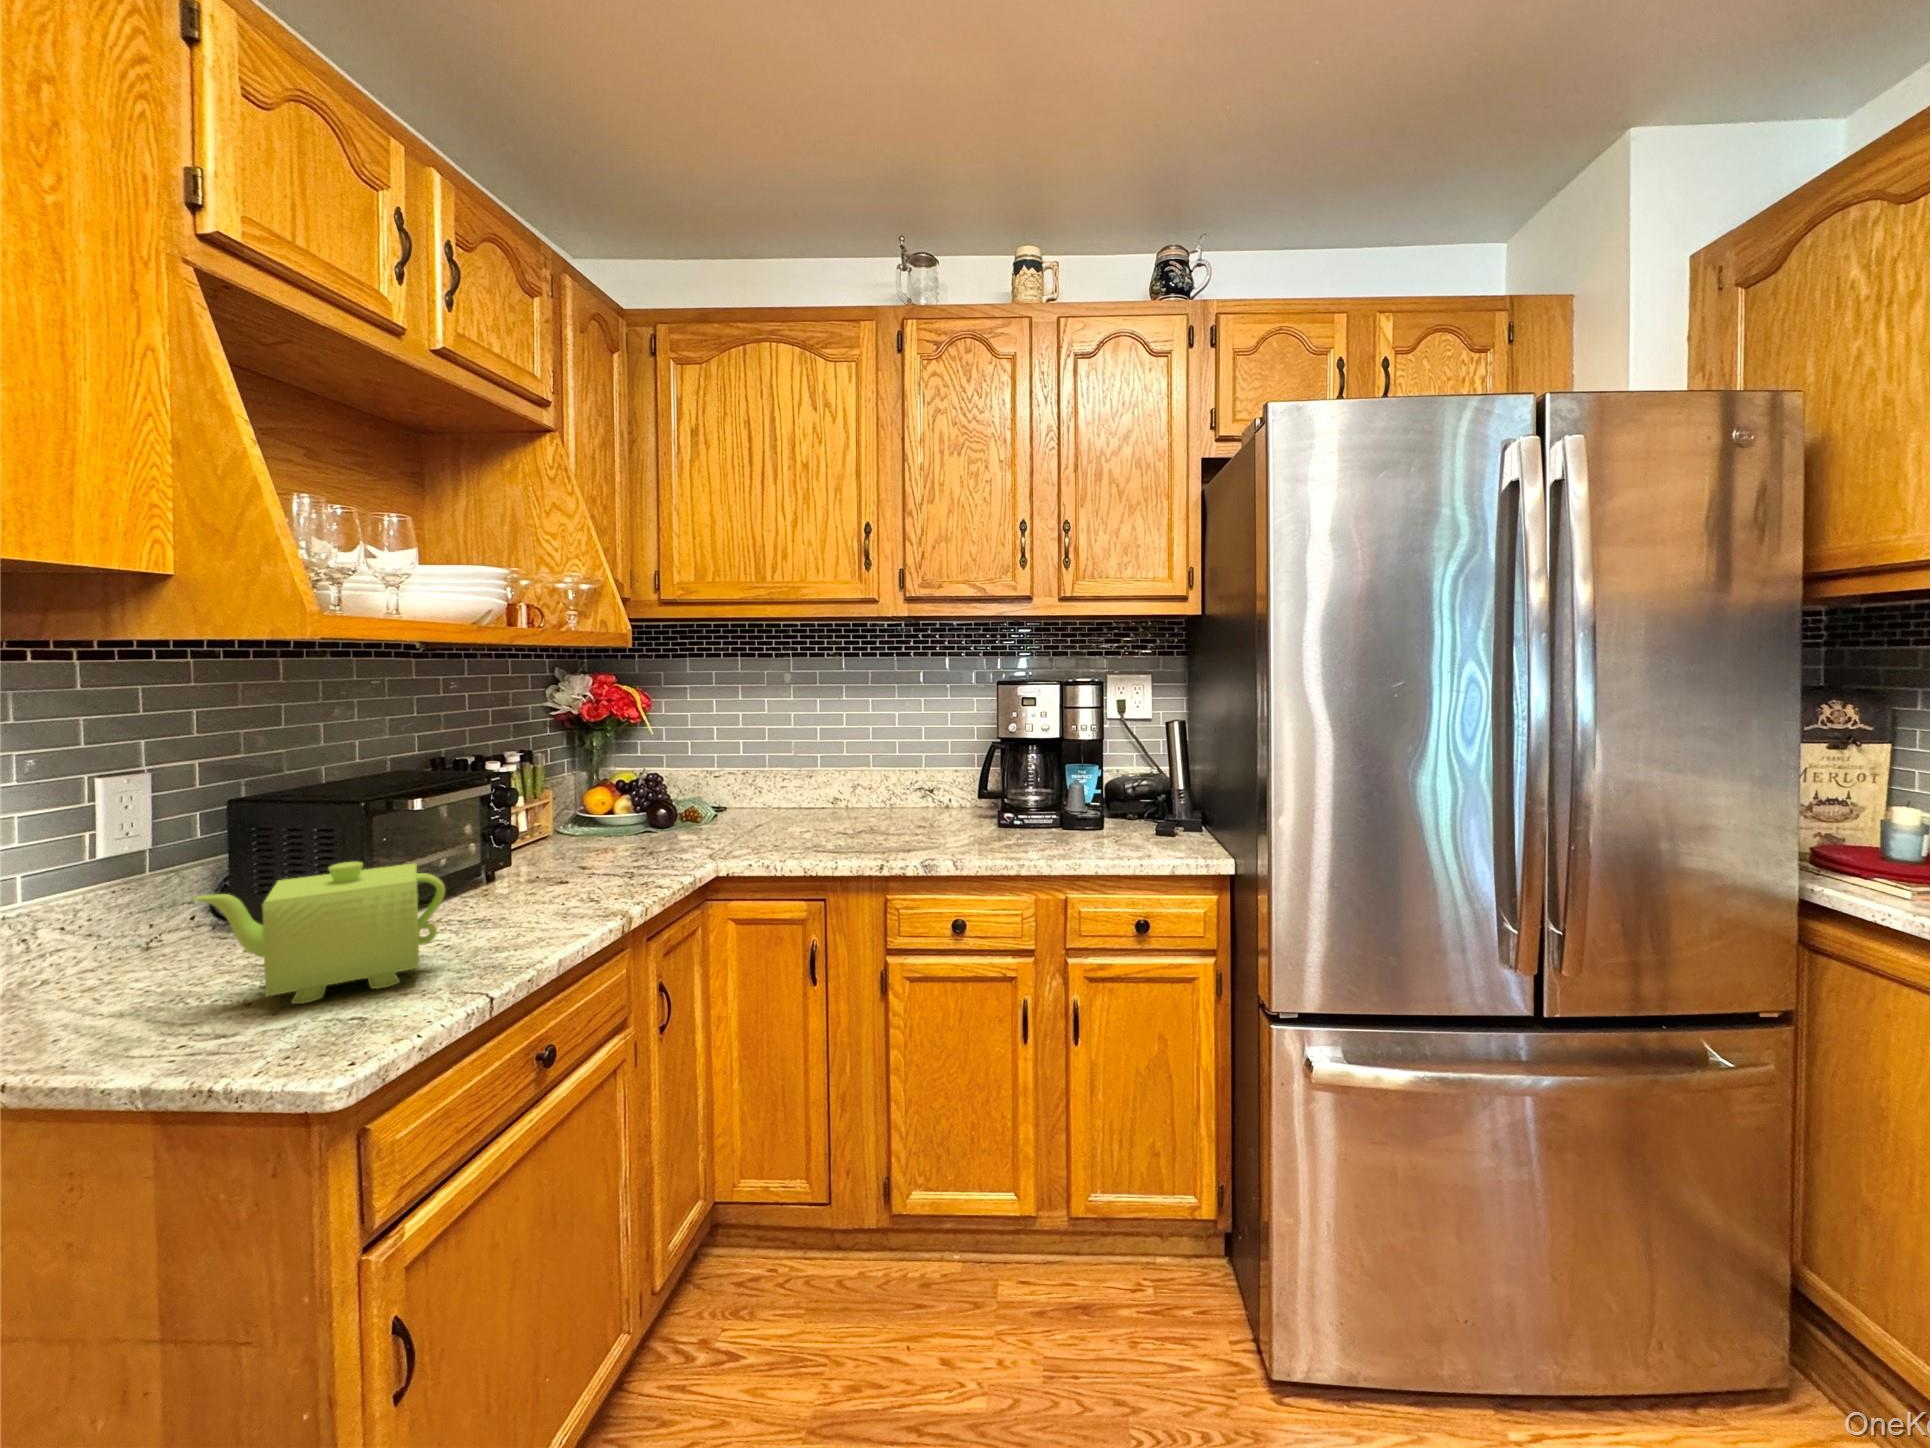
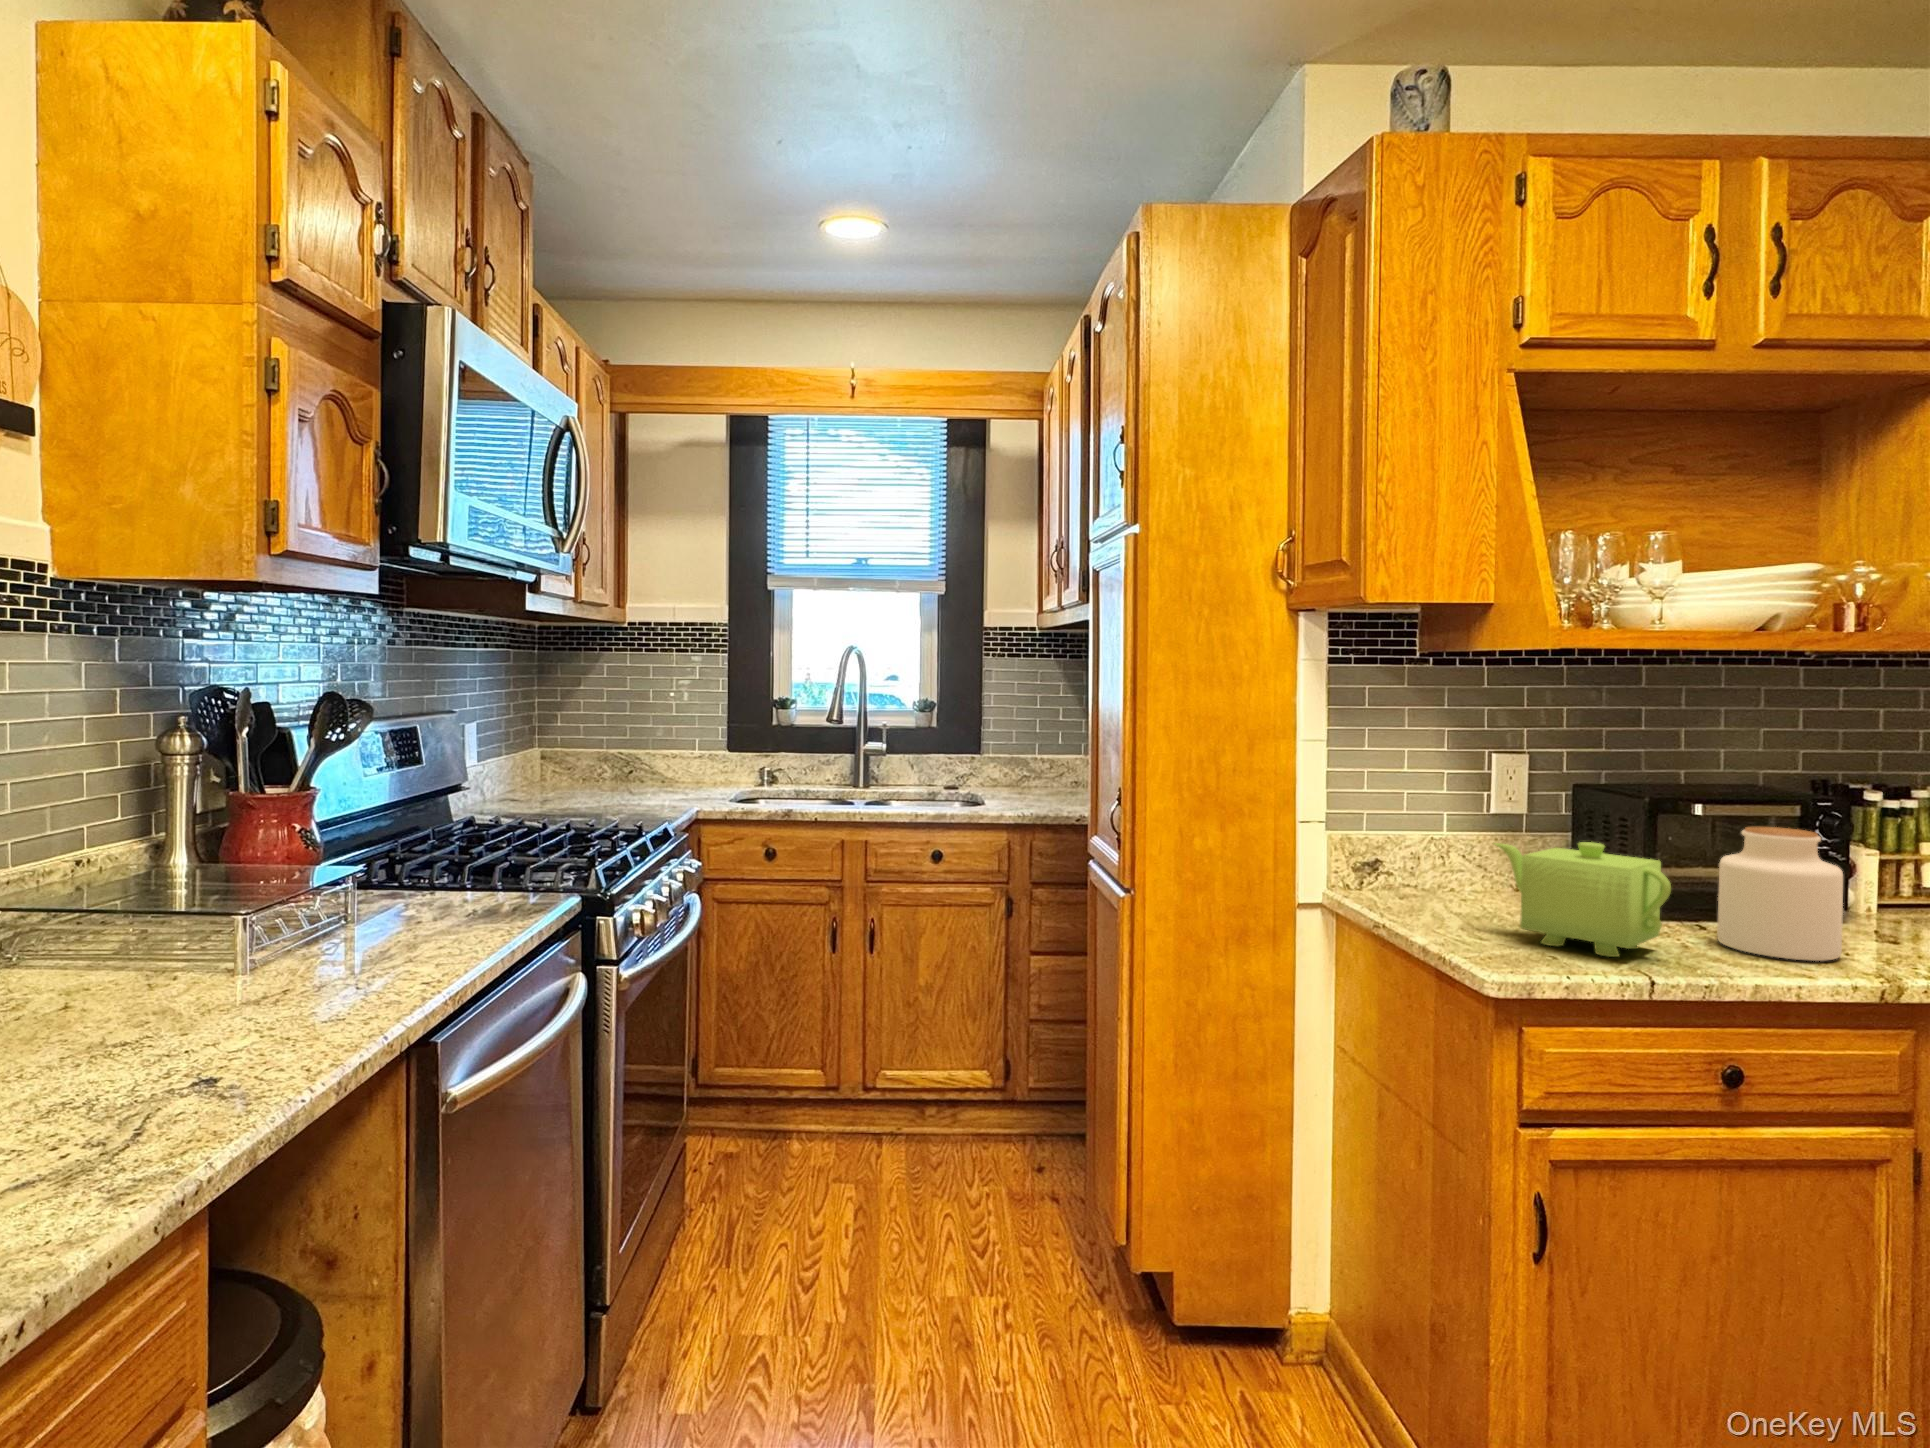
jar: none [446,803,554,929] -> present [1717,827,1843,961]

